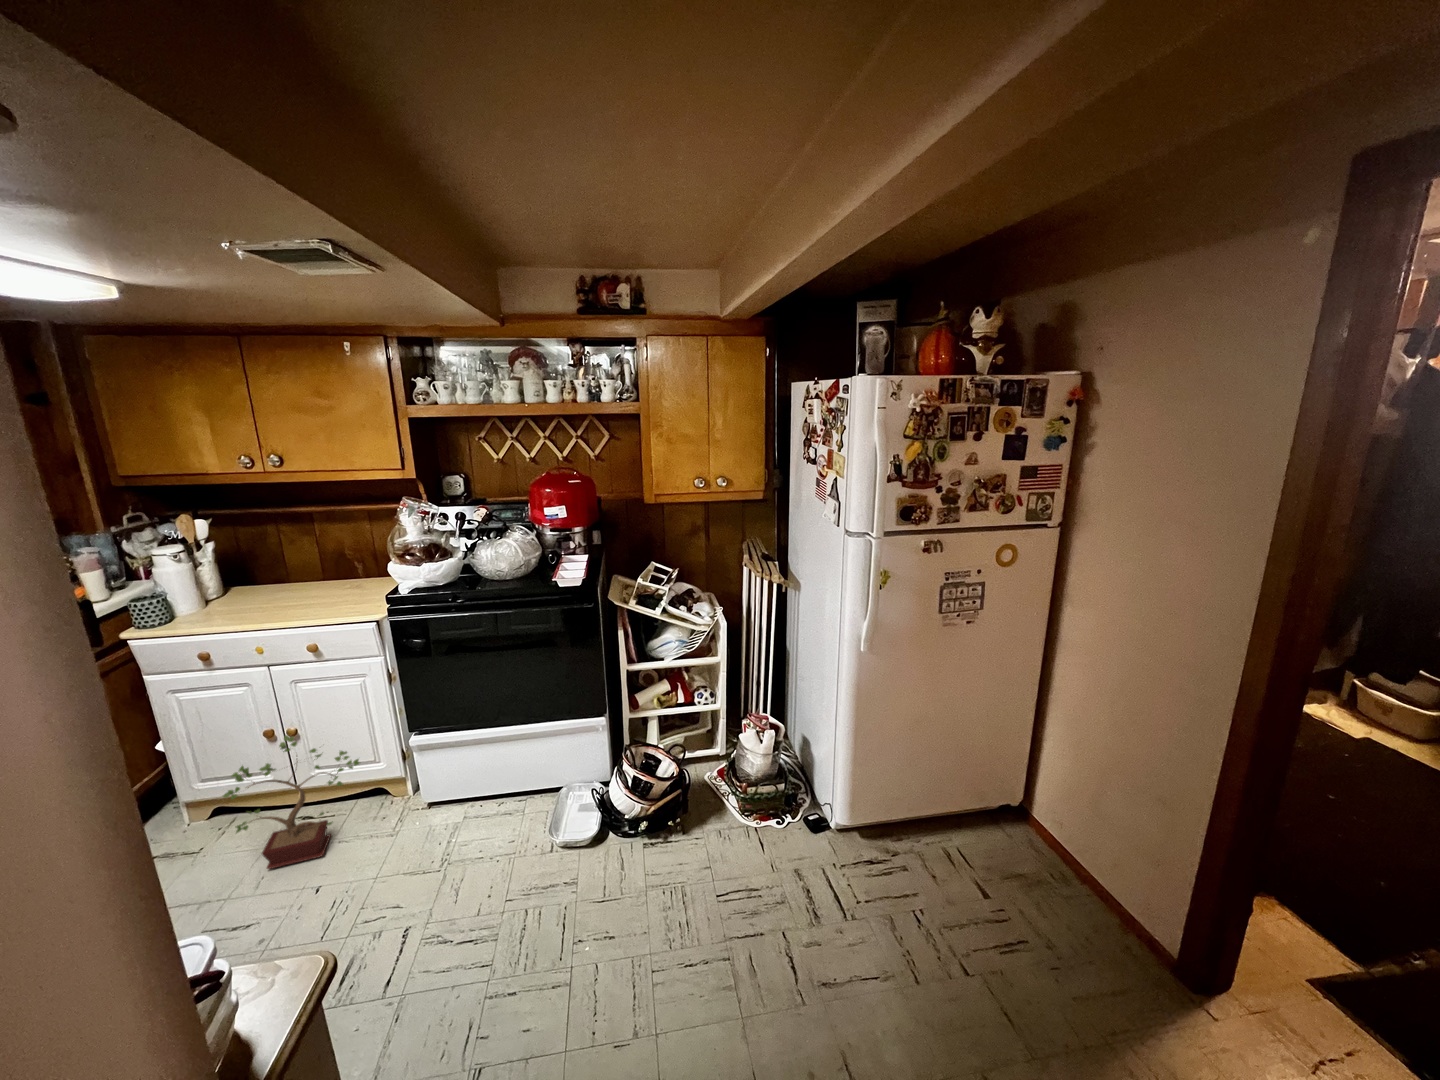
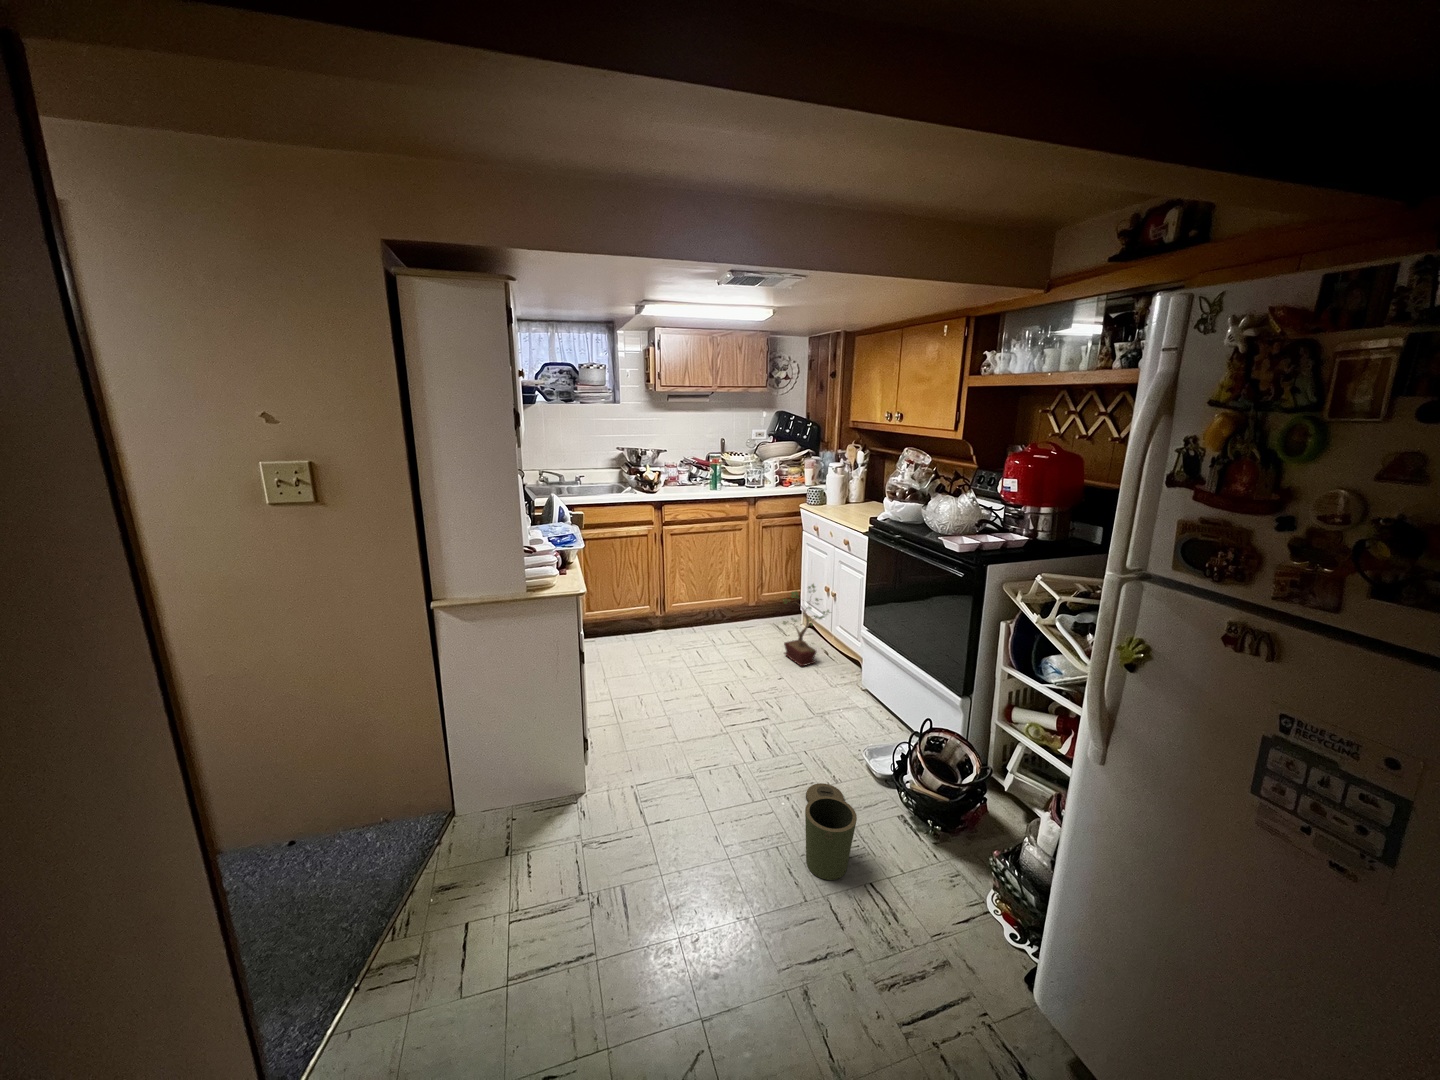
trash can: none [578,857,715,948] -> present [805,783,857,880]

